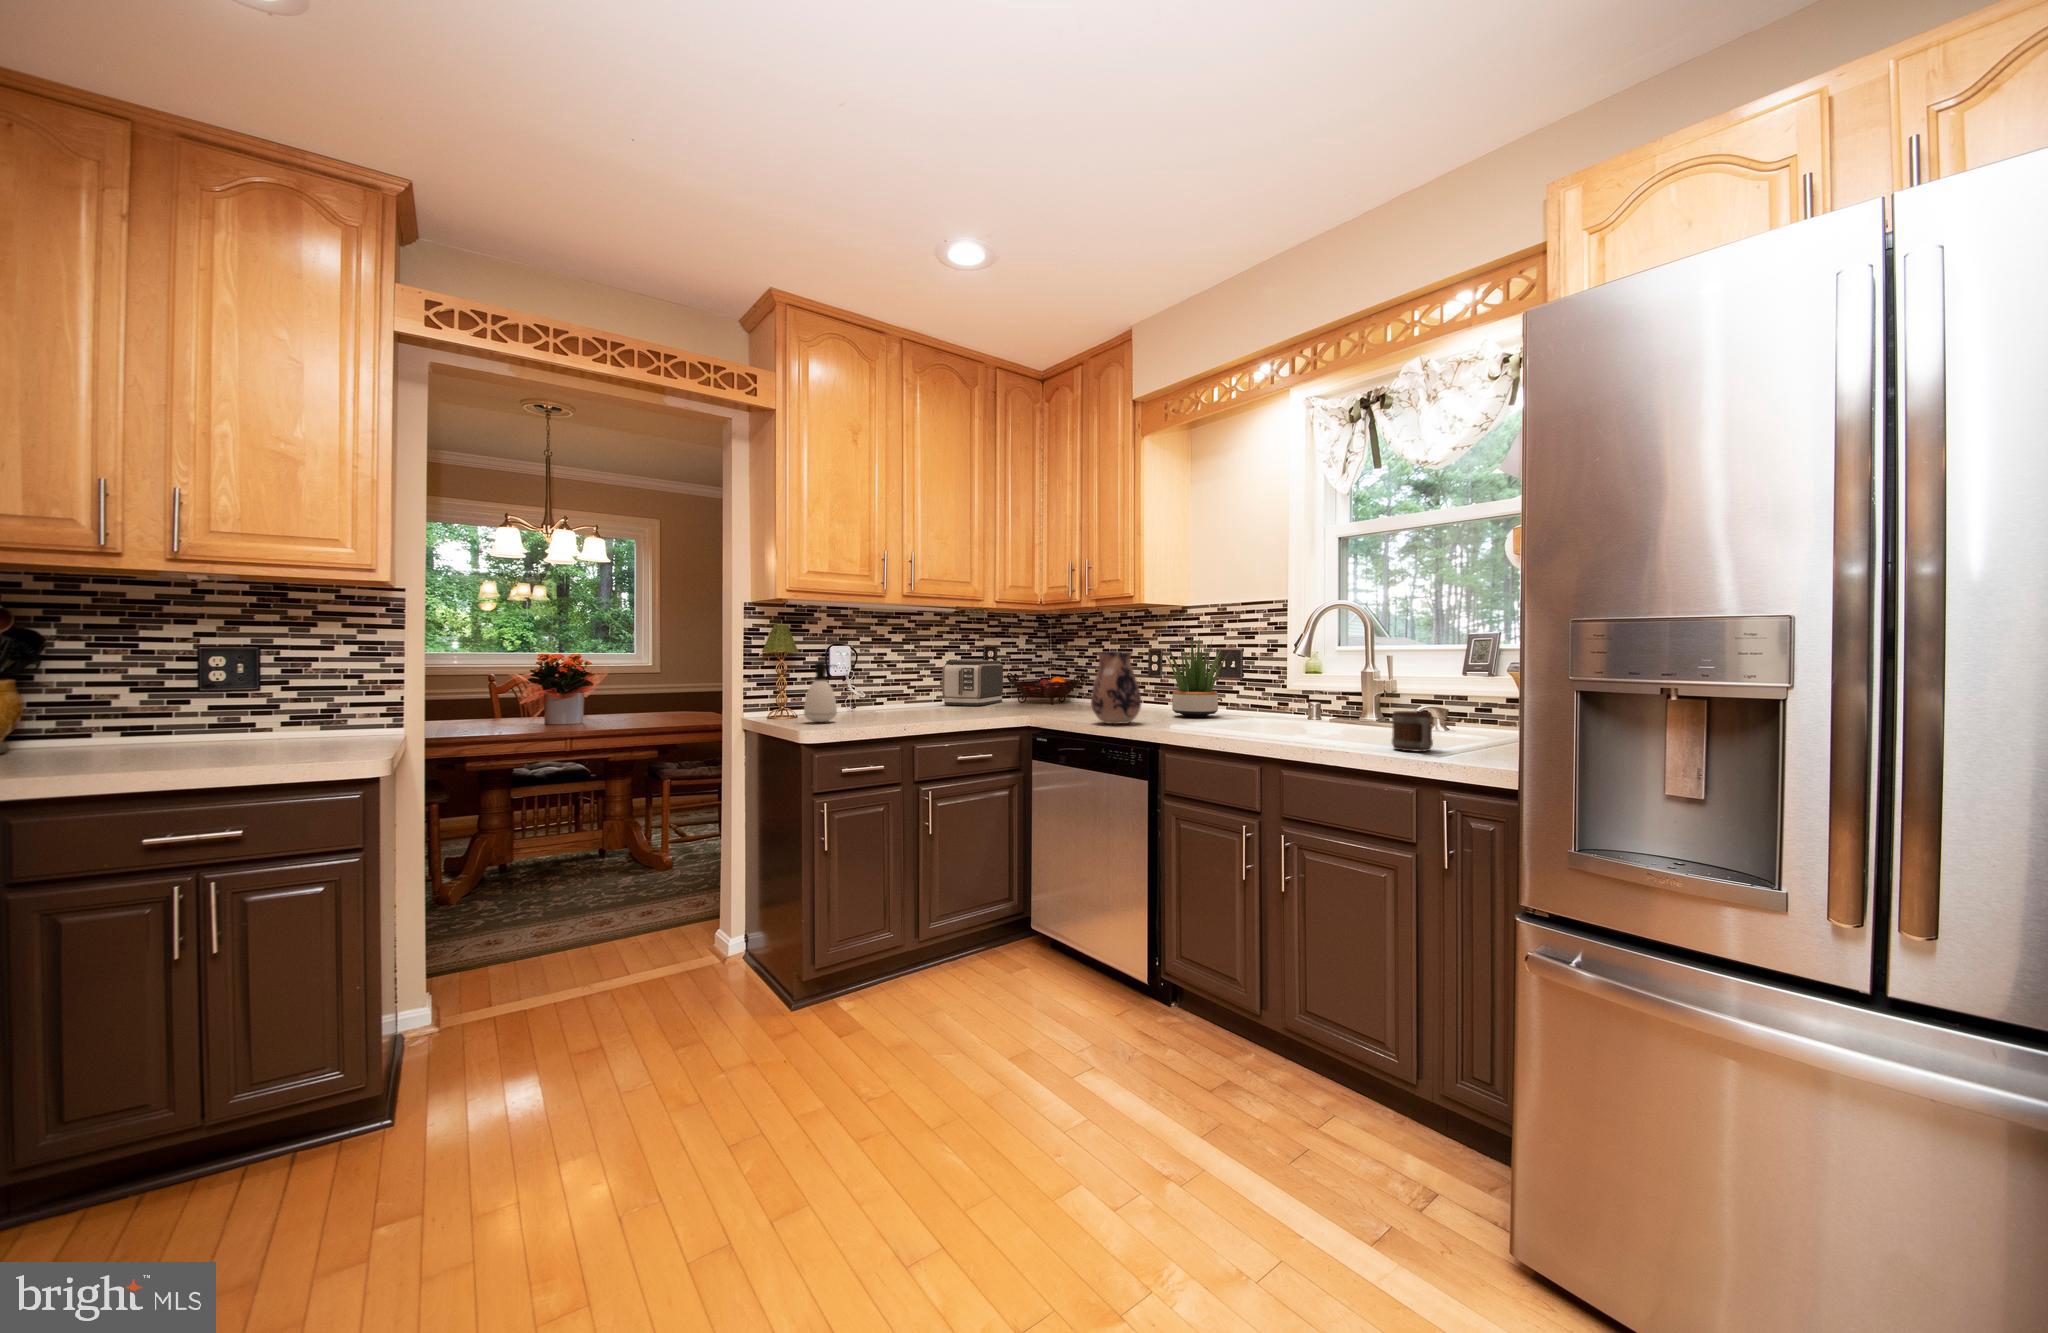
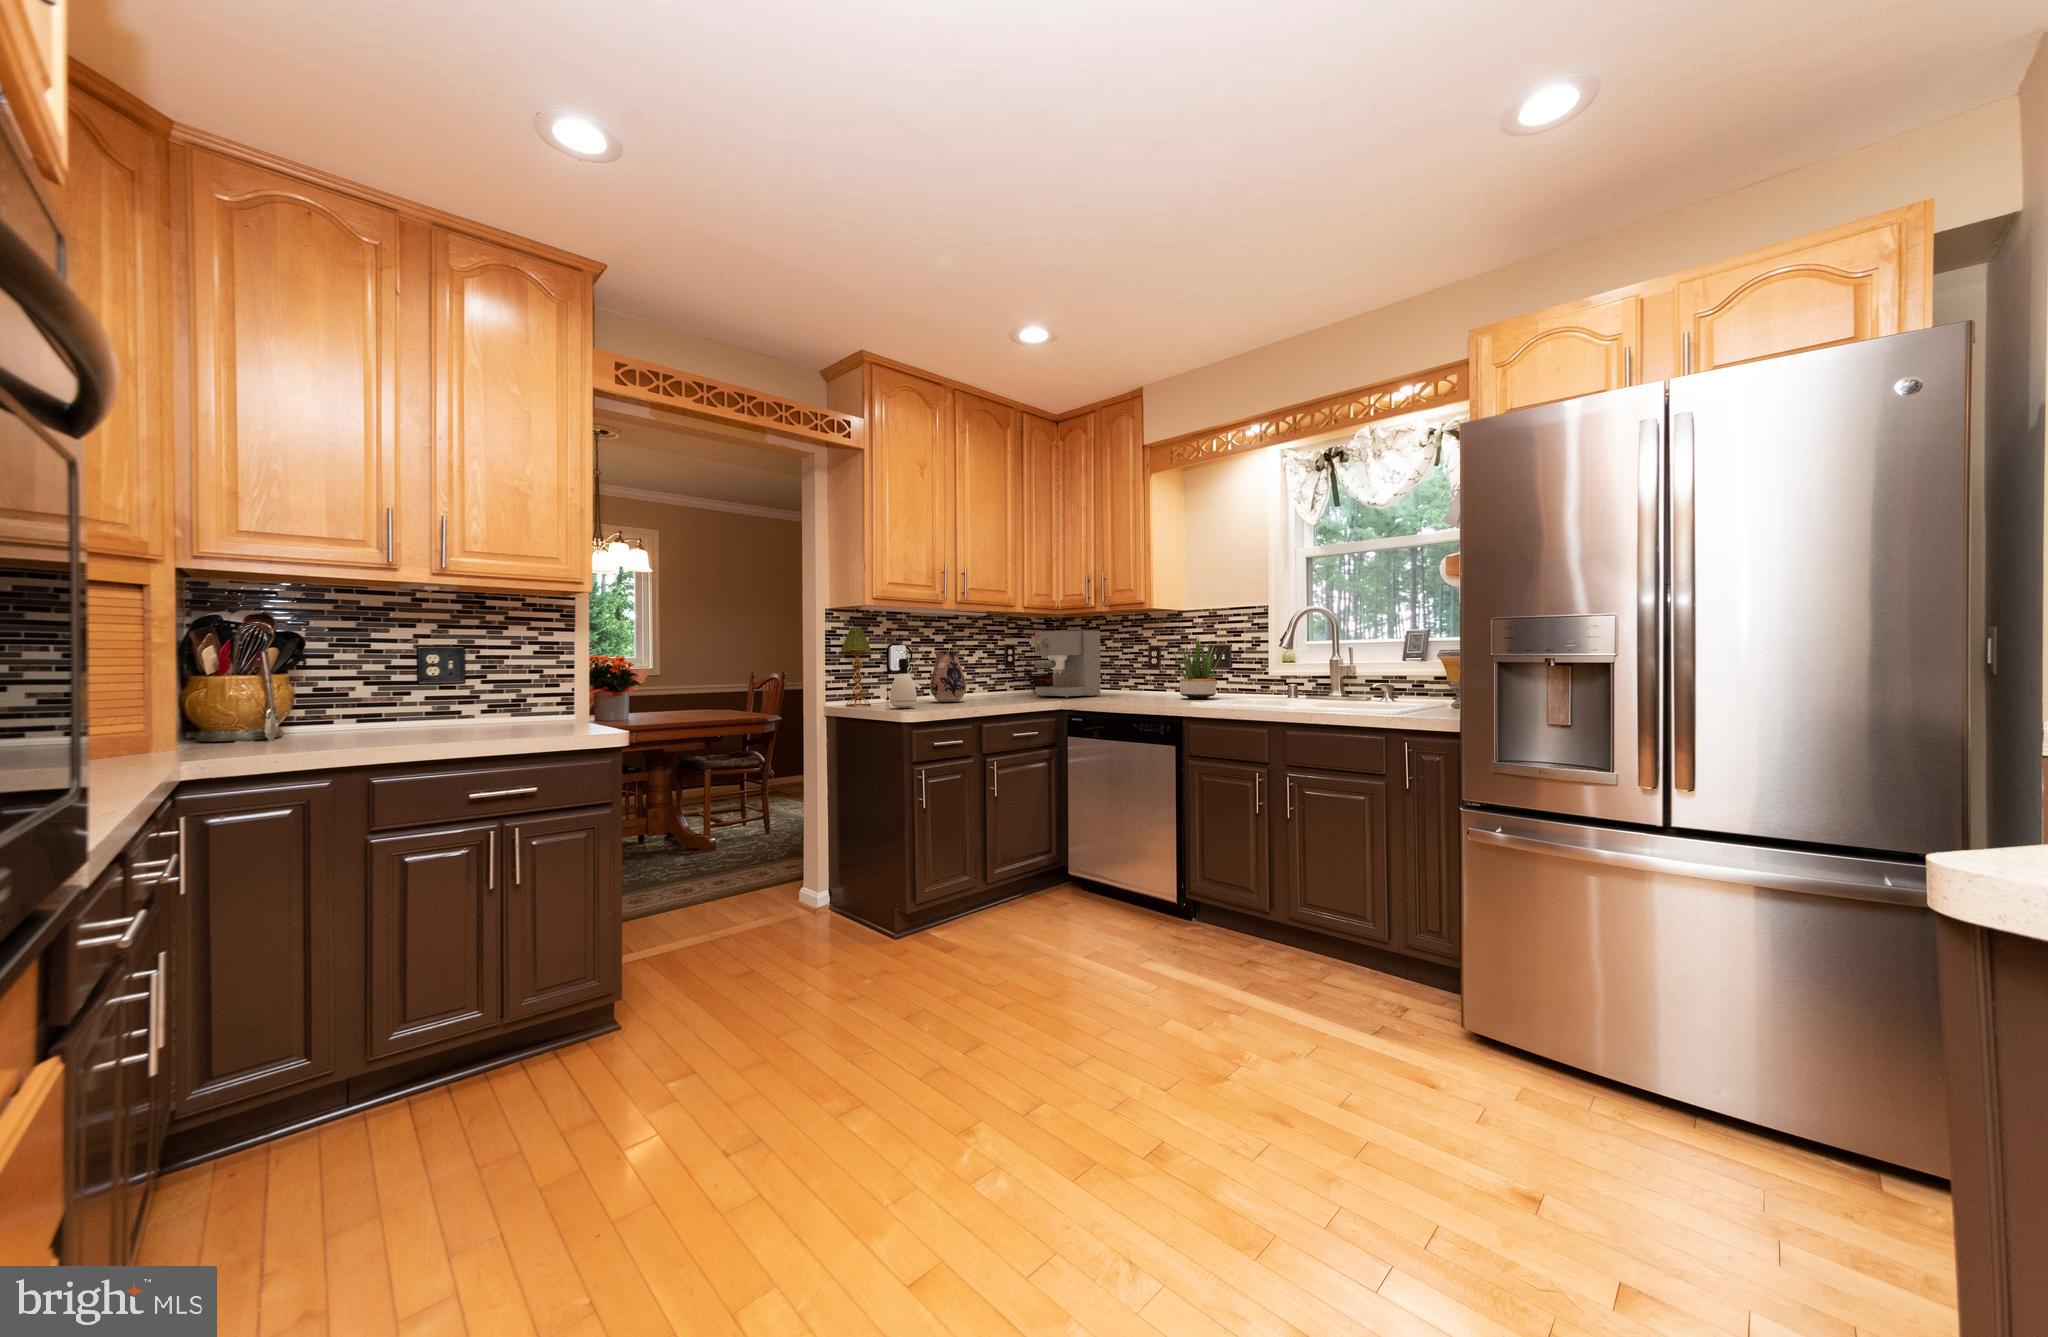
coffee maker: none [998,629,1085,711] -> present [1034,630,1100,698]
ceramic pitcher: present [1091,652,1141,724] -> present [930,651,966,702]
toaster: present [942,660,1003,706] -> none [975,658,1020,696]
mug: present [1392,711,1433,752] -> none [1370,686,1399,713]

